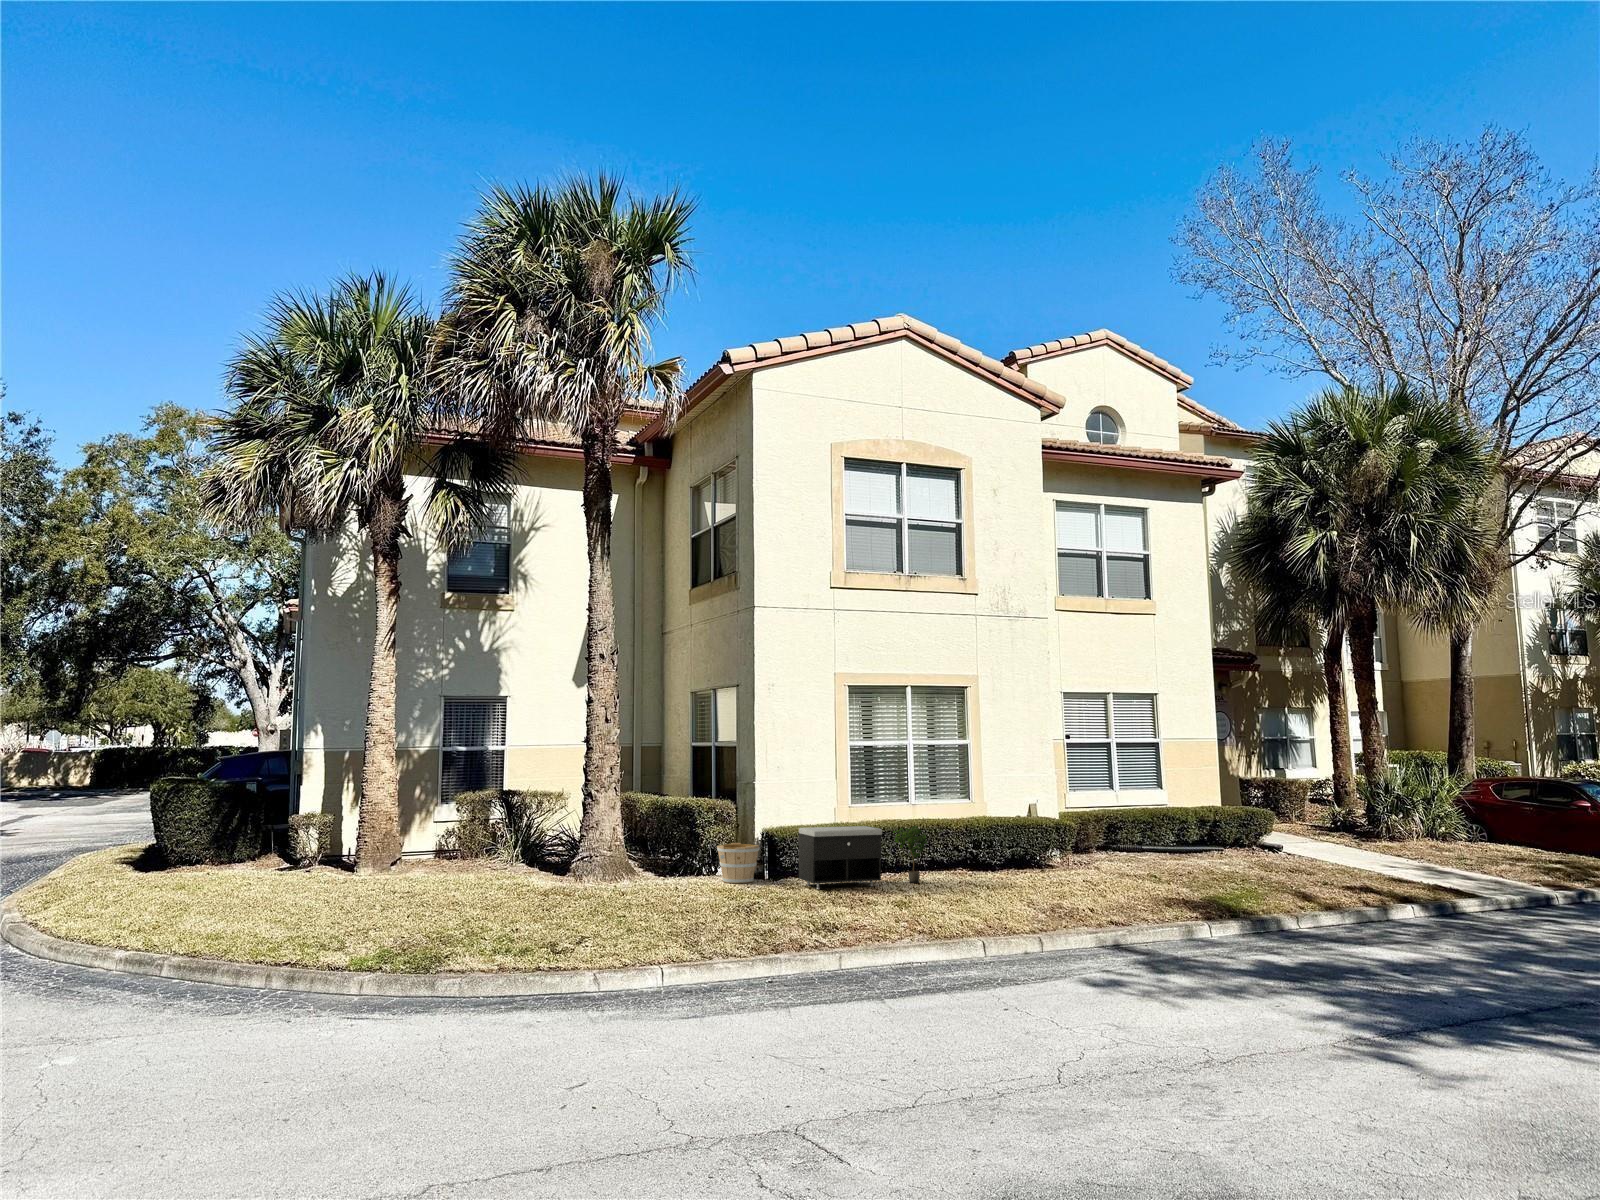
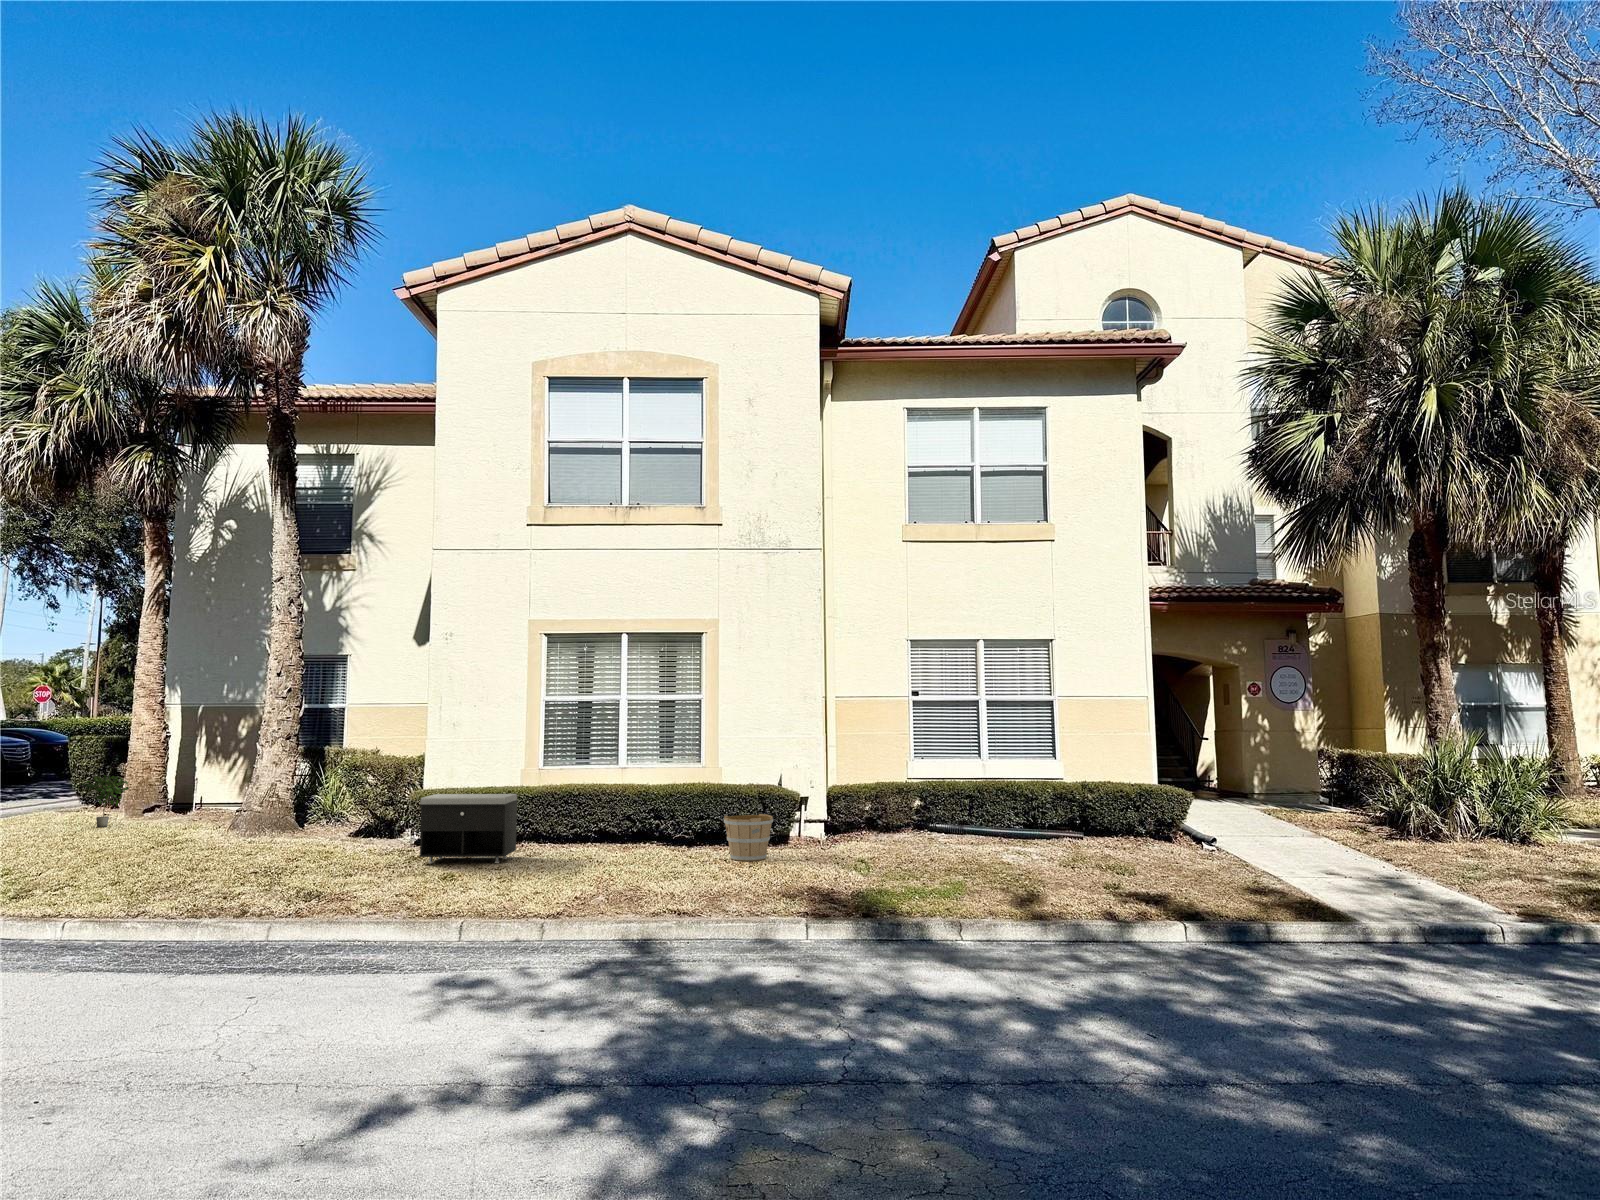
potted plant: present [893,826,927,883] -> present [82,775,129,827]
wooden bucket: present [717,843,759,883] -> present [724,814,773,861]

